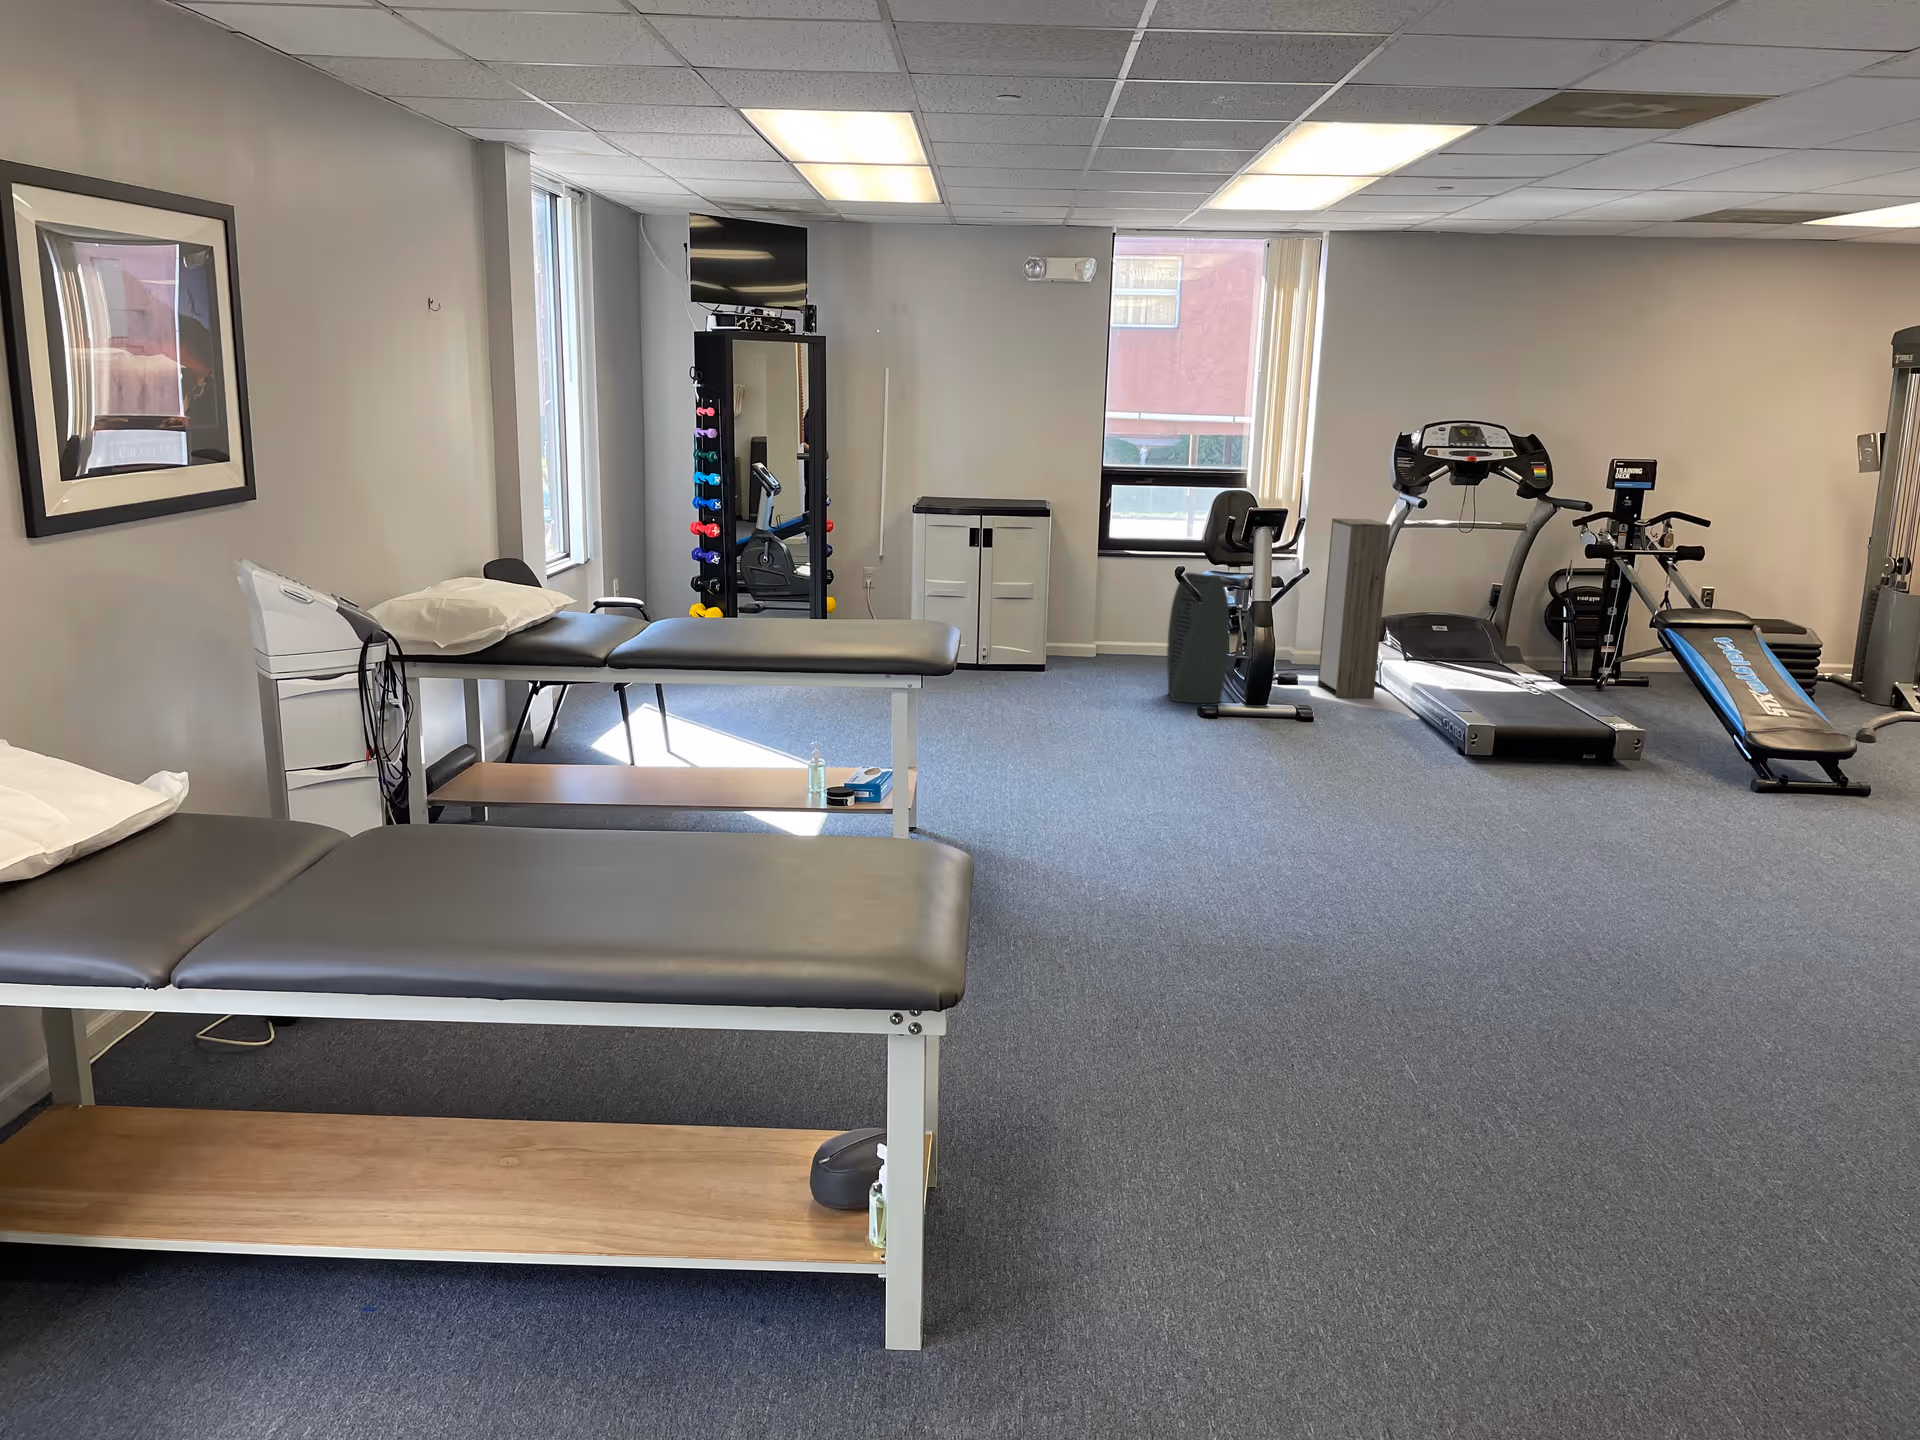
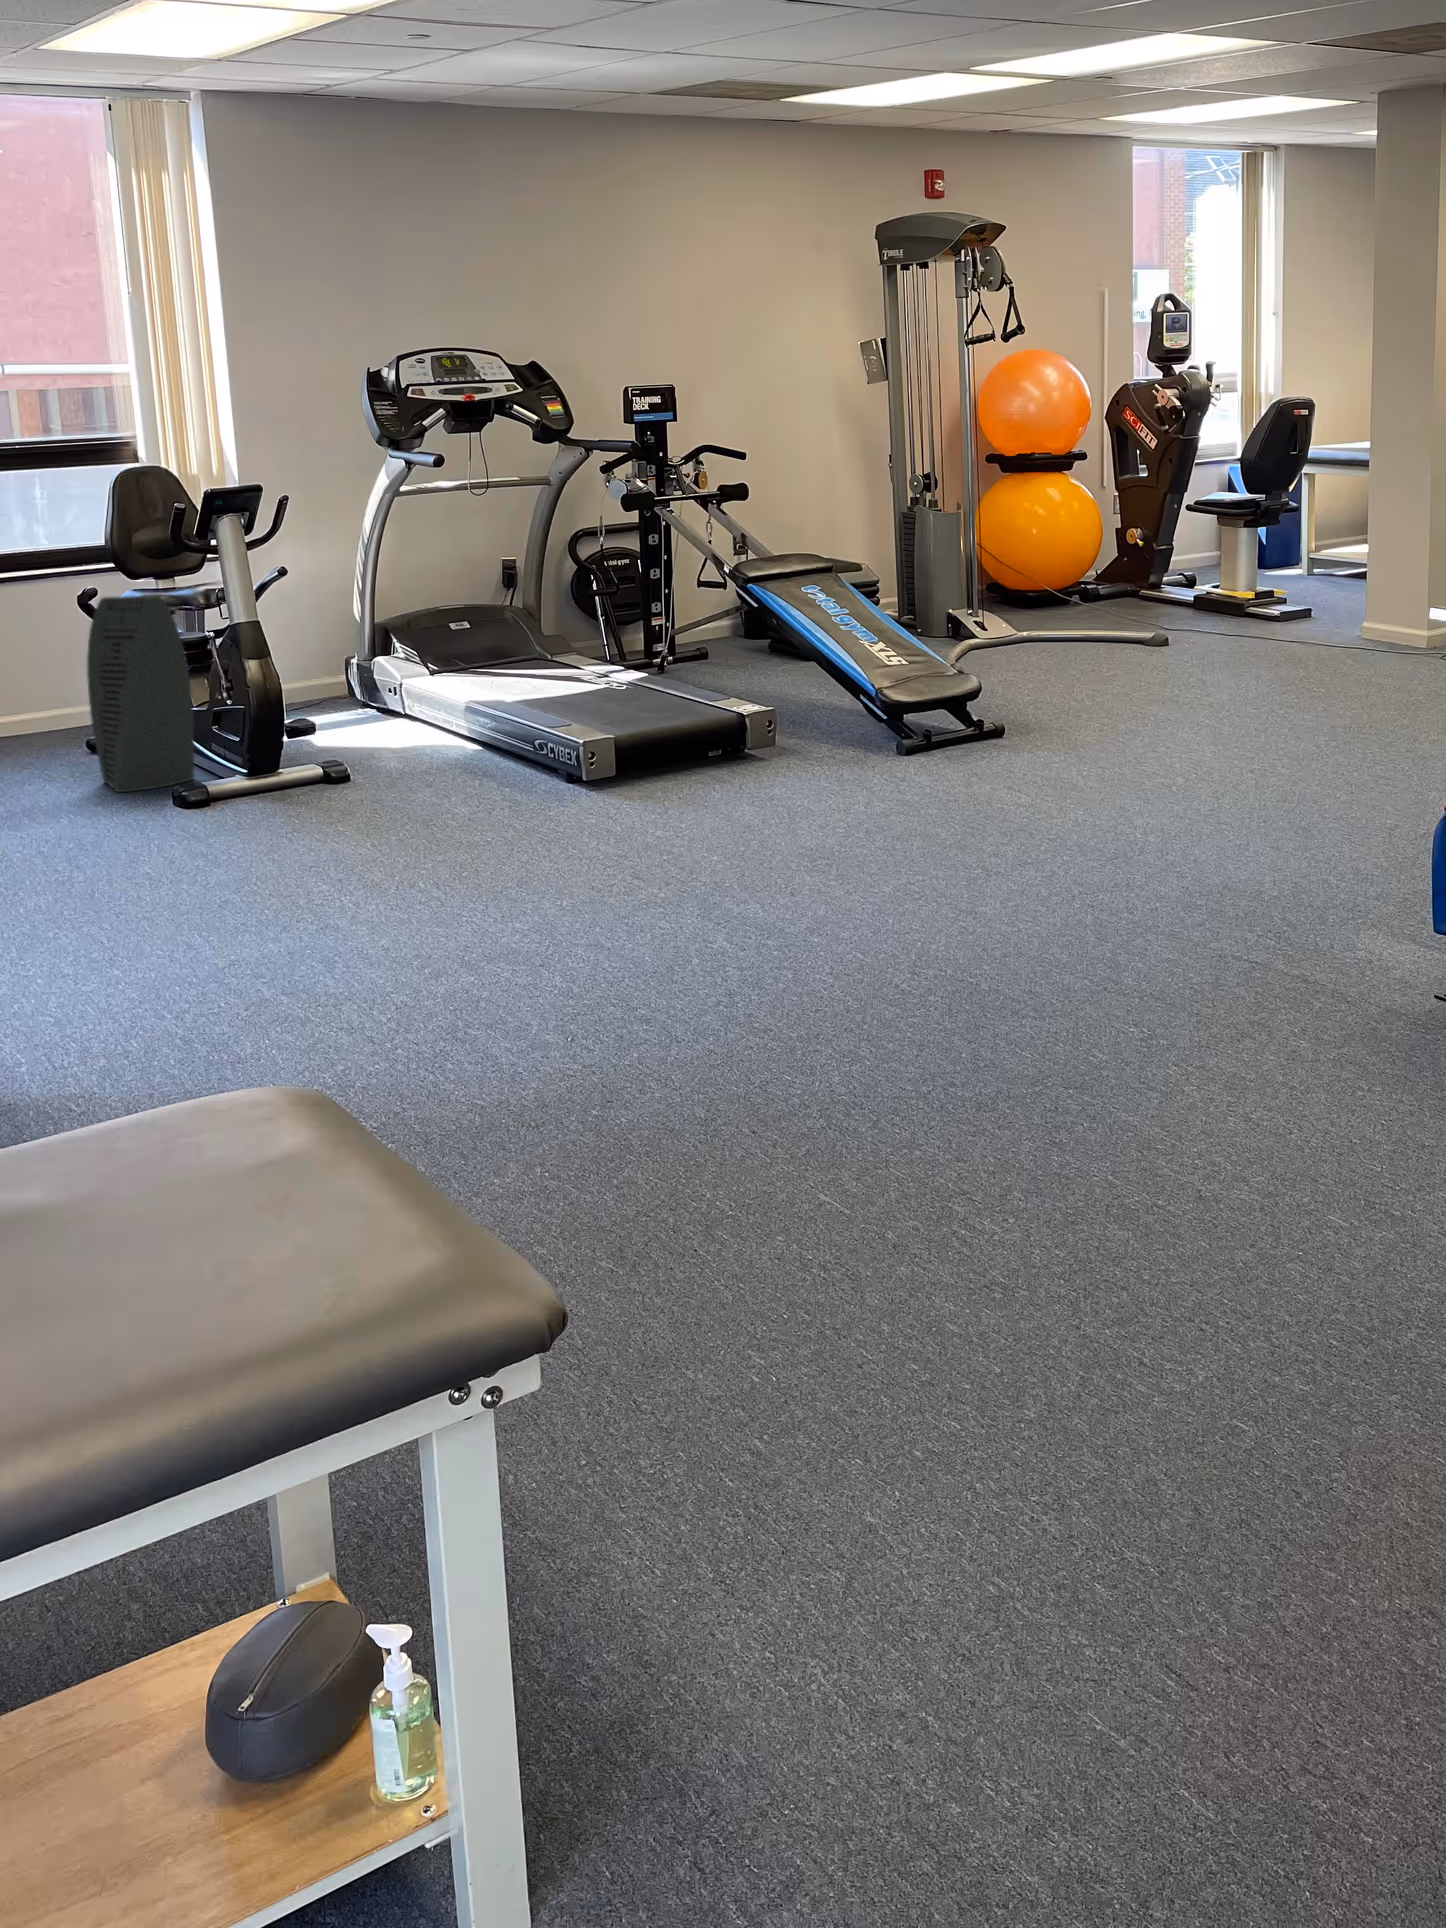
storage cabinet: present [1318,518,1390,698] -> none [294,491,401,741]

